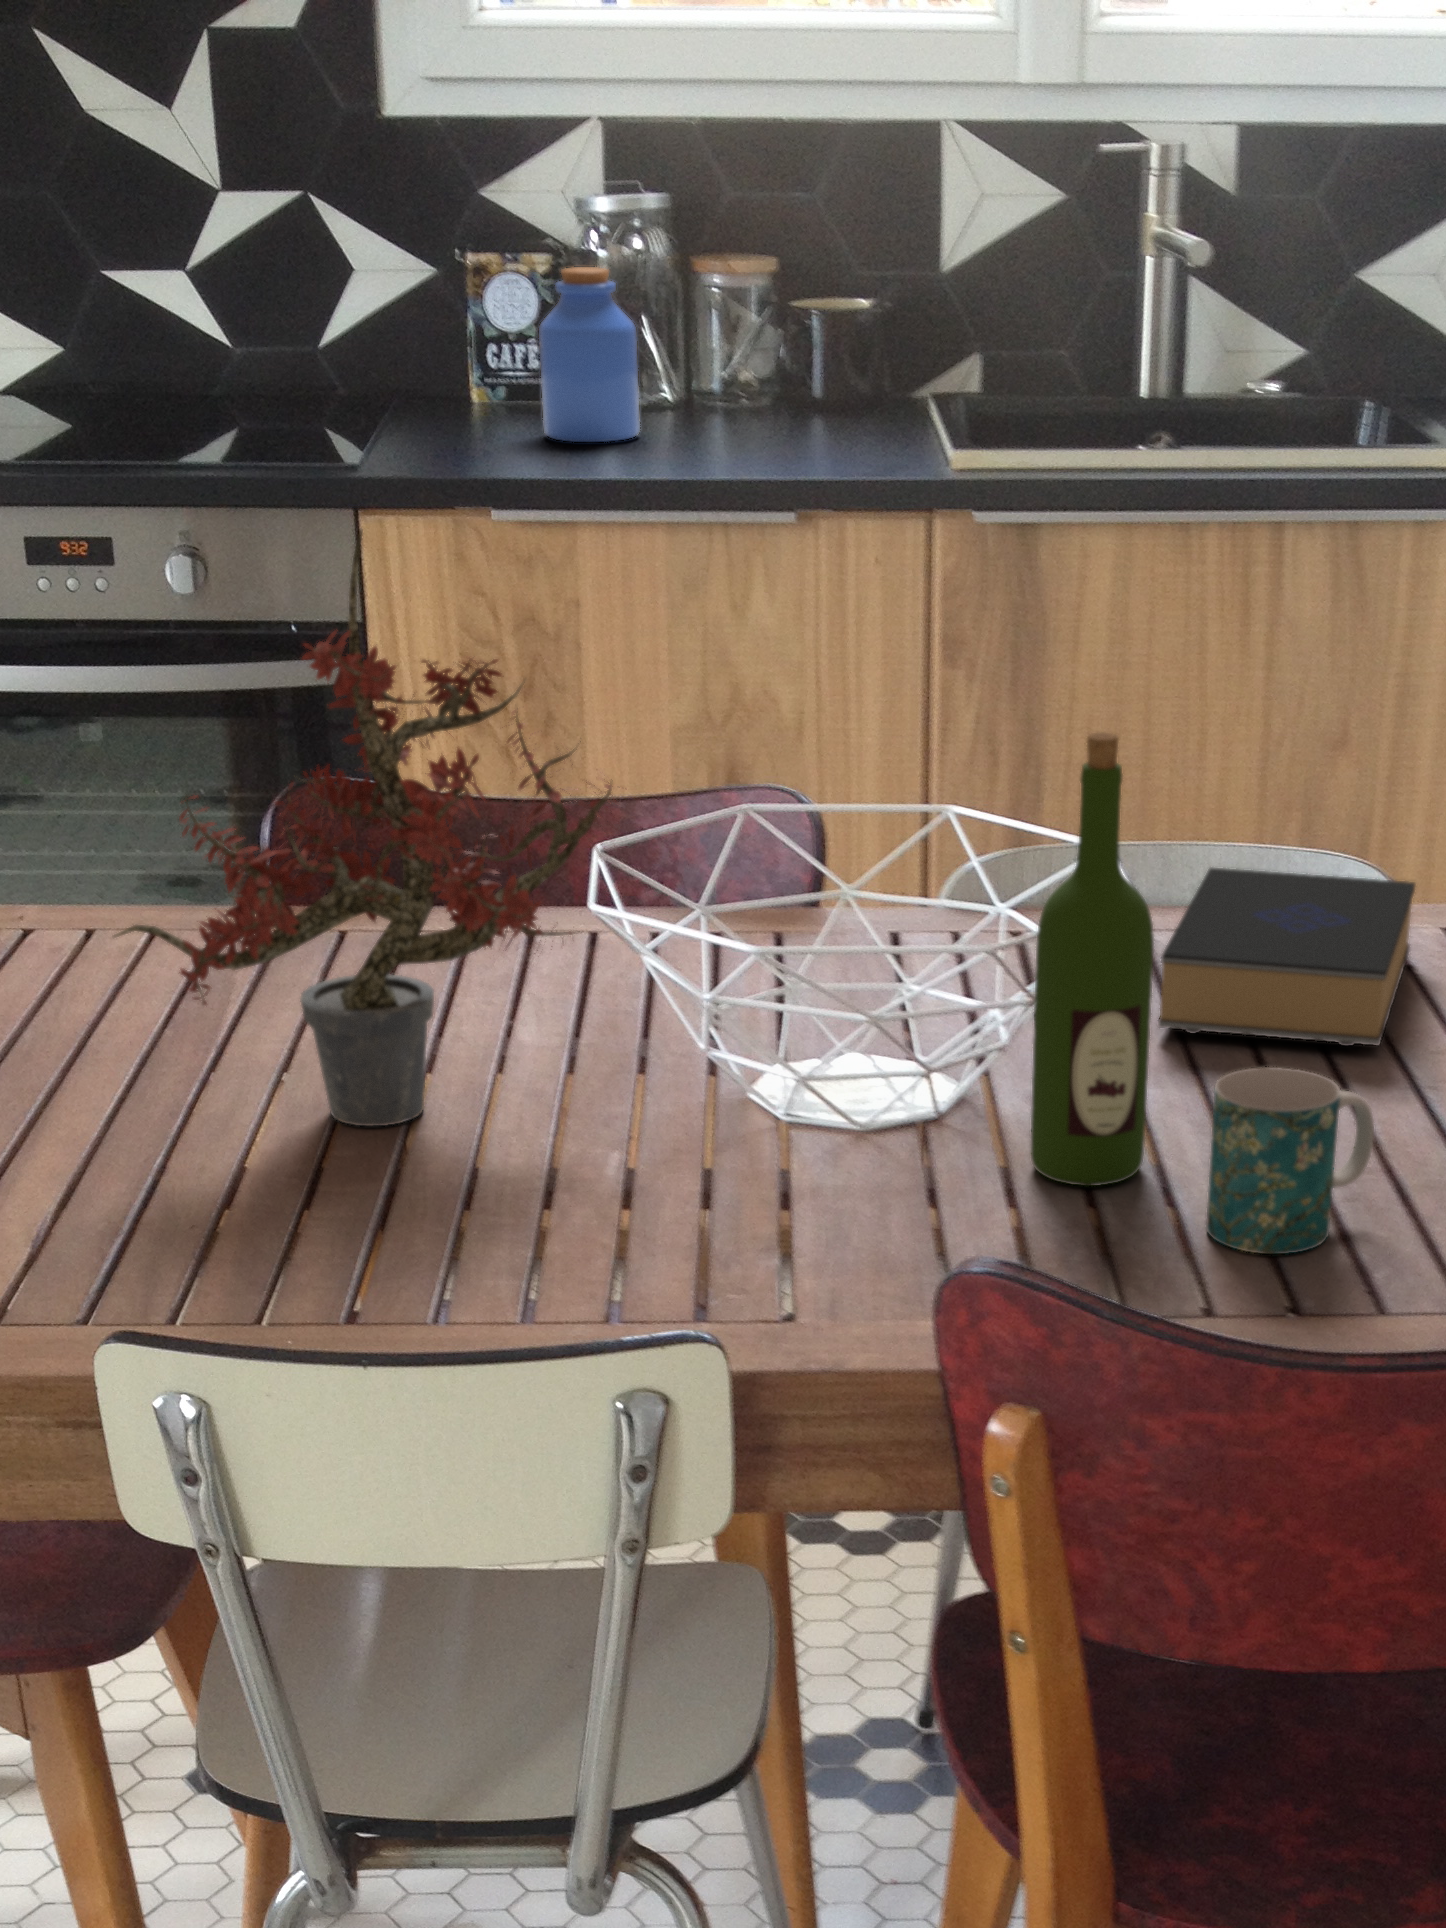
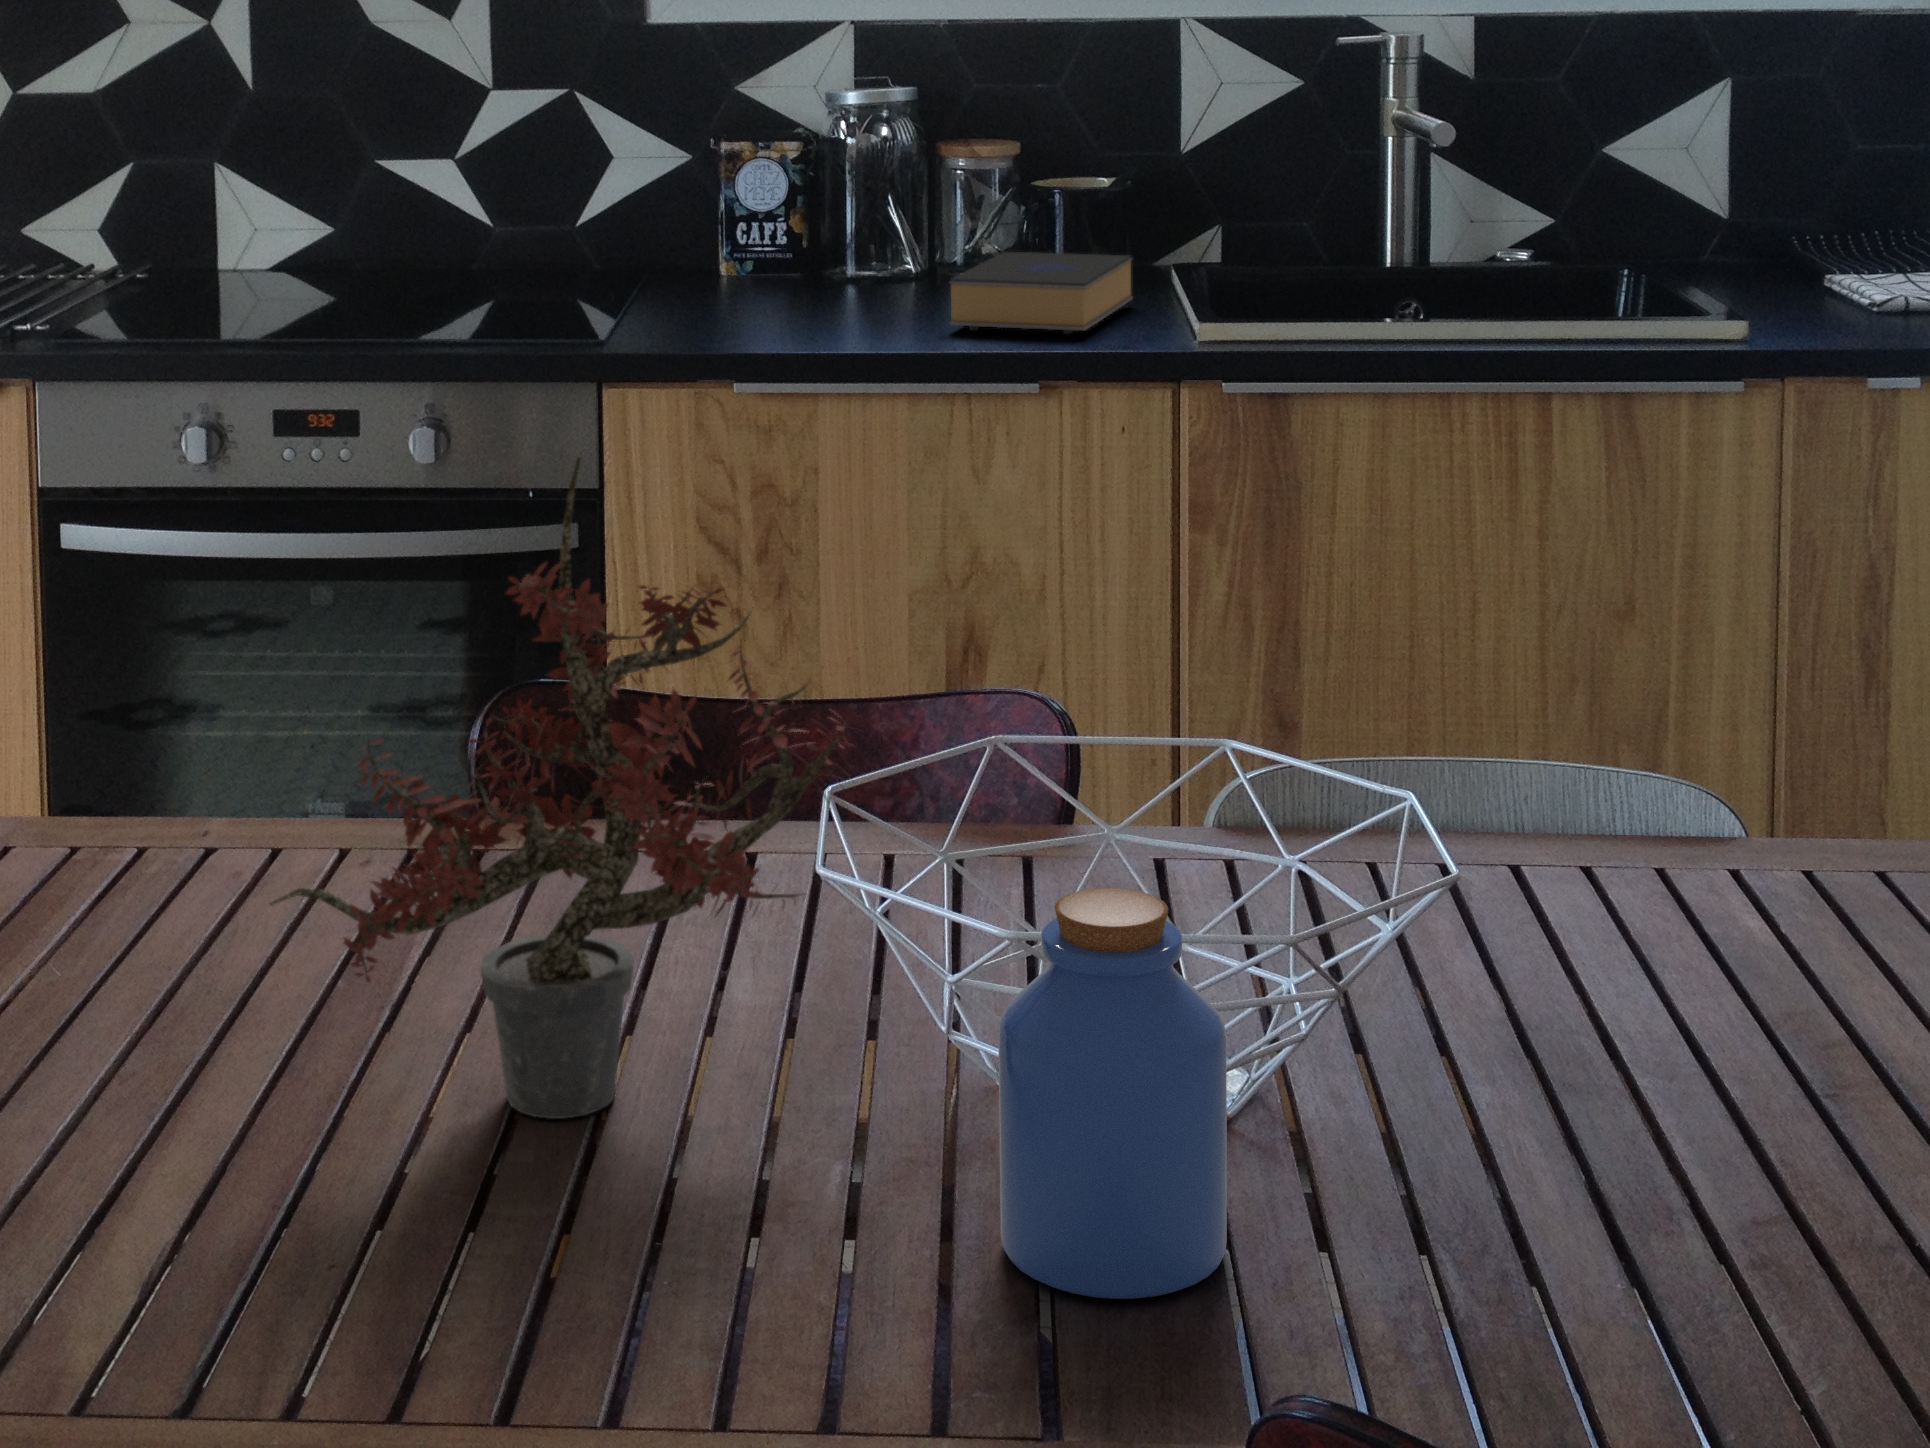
jar: present [539,267,640,442] -> present [998,888,1227,1299]
wine bottle: present [1031,733,1154,1186] -> none [1347,691,1492,1234]
book: present [1158,868,1415,1046] -> present [949,252,1133,335]
mug: present [1206,1067,1374,1254] -> none [1582,1099,1791,1352]

